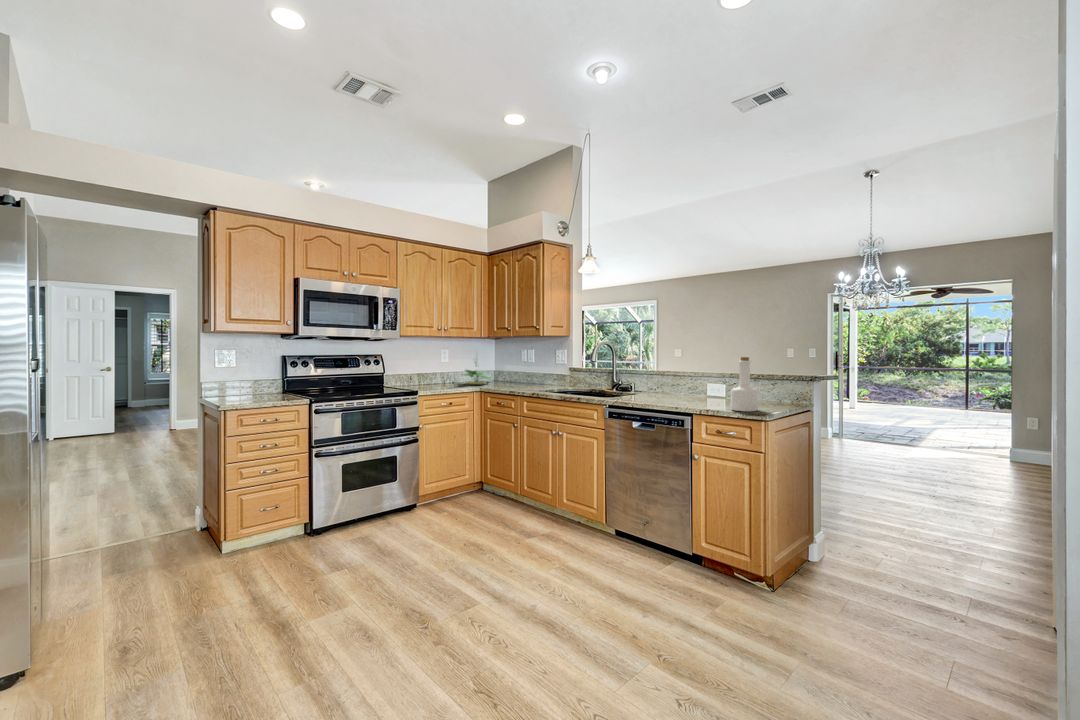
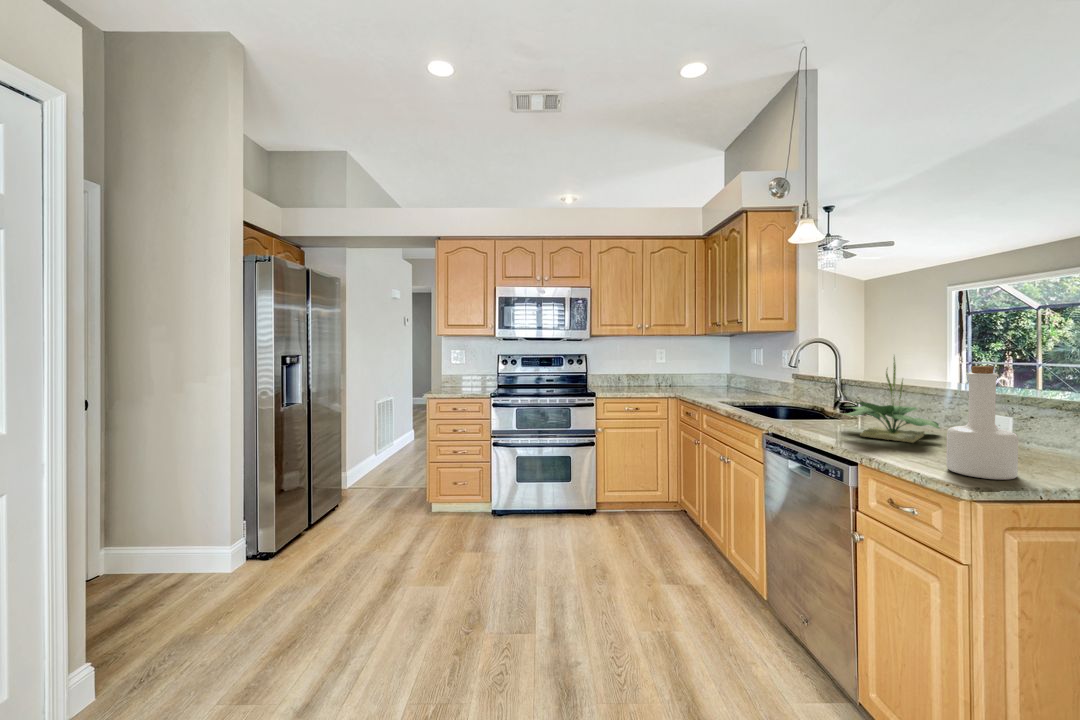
potted plant: present [464,359,490,384] -> present [845,357,940,443]

